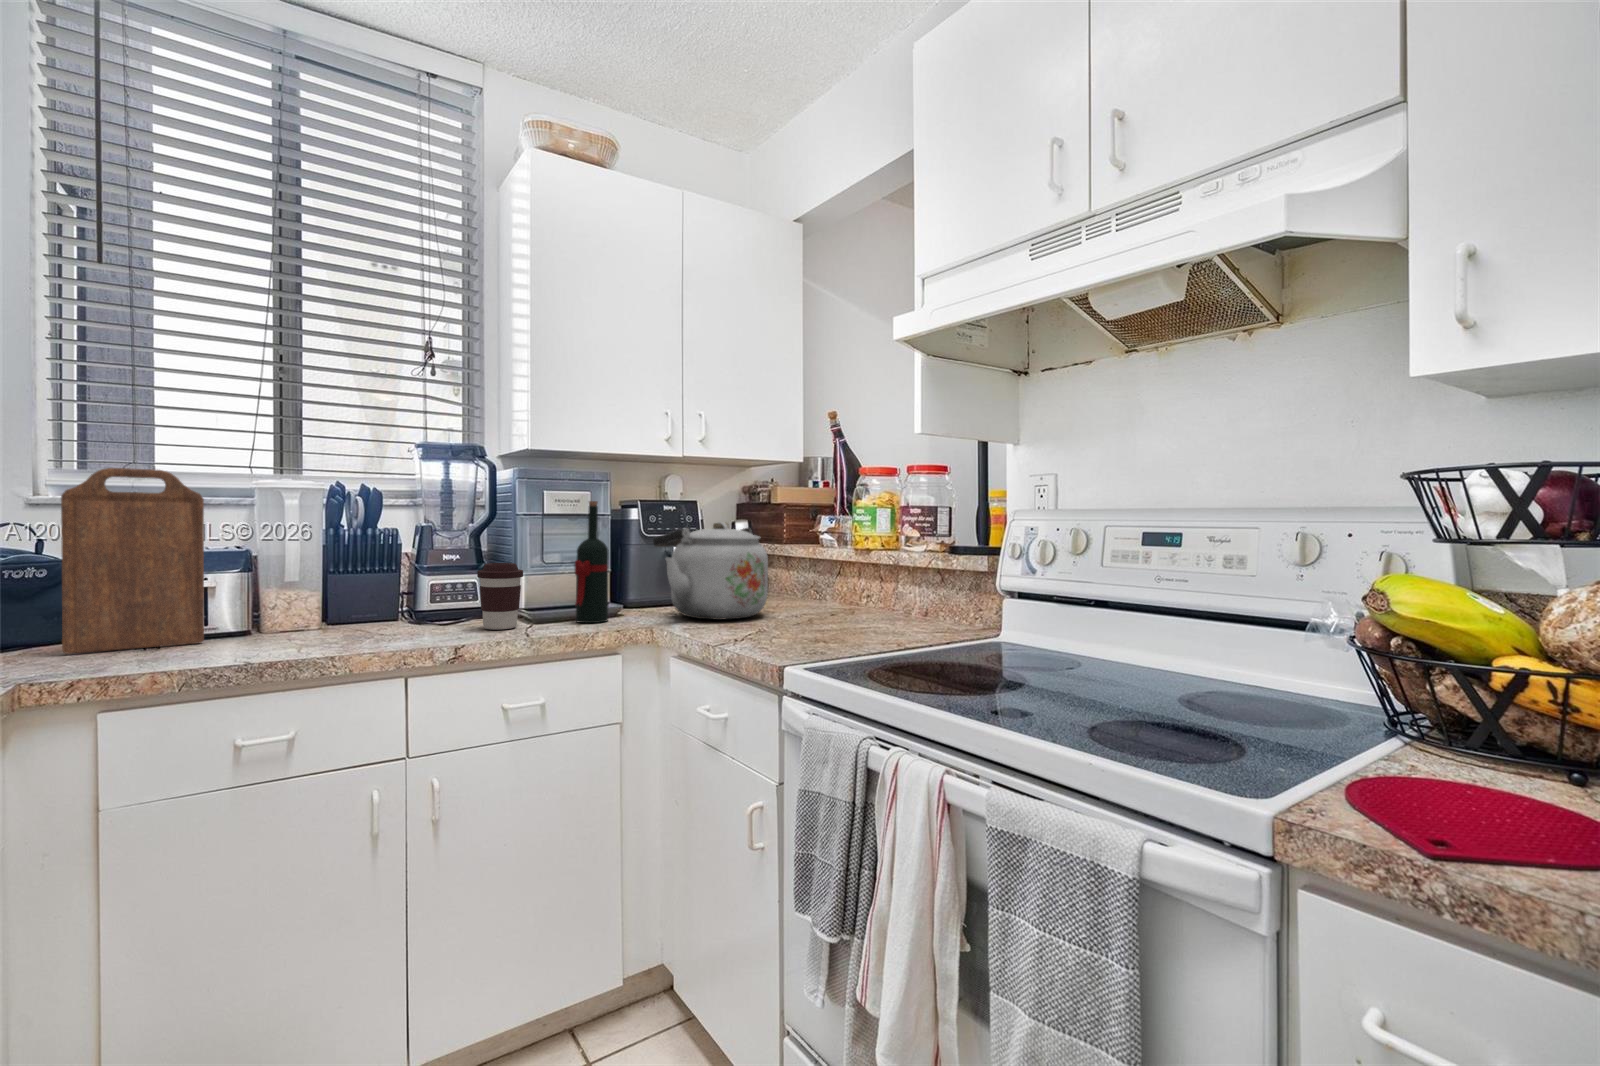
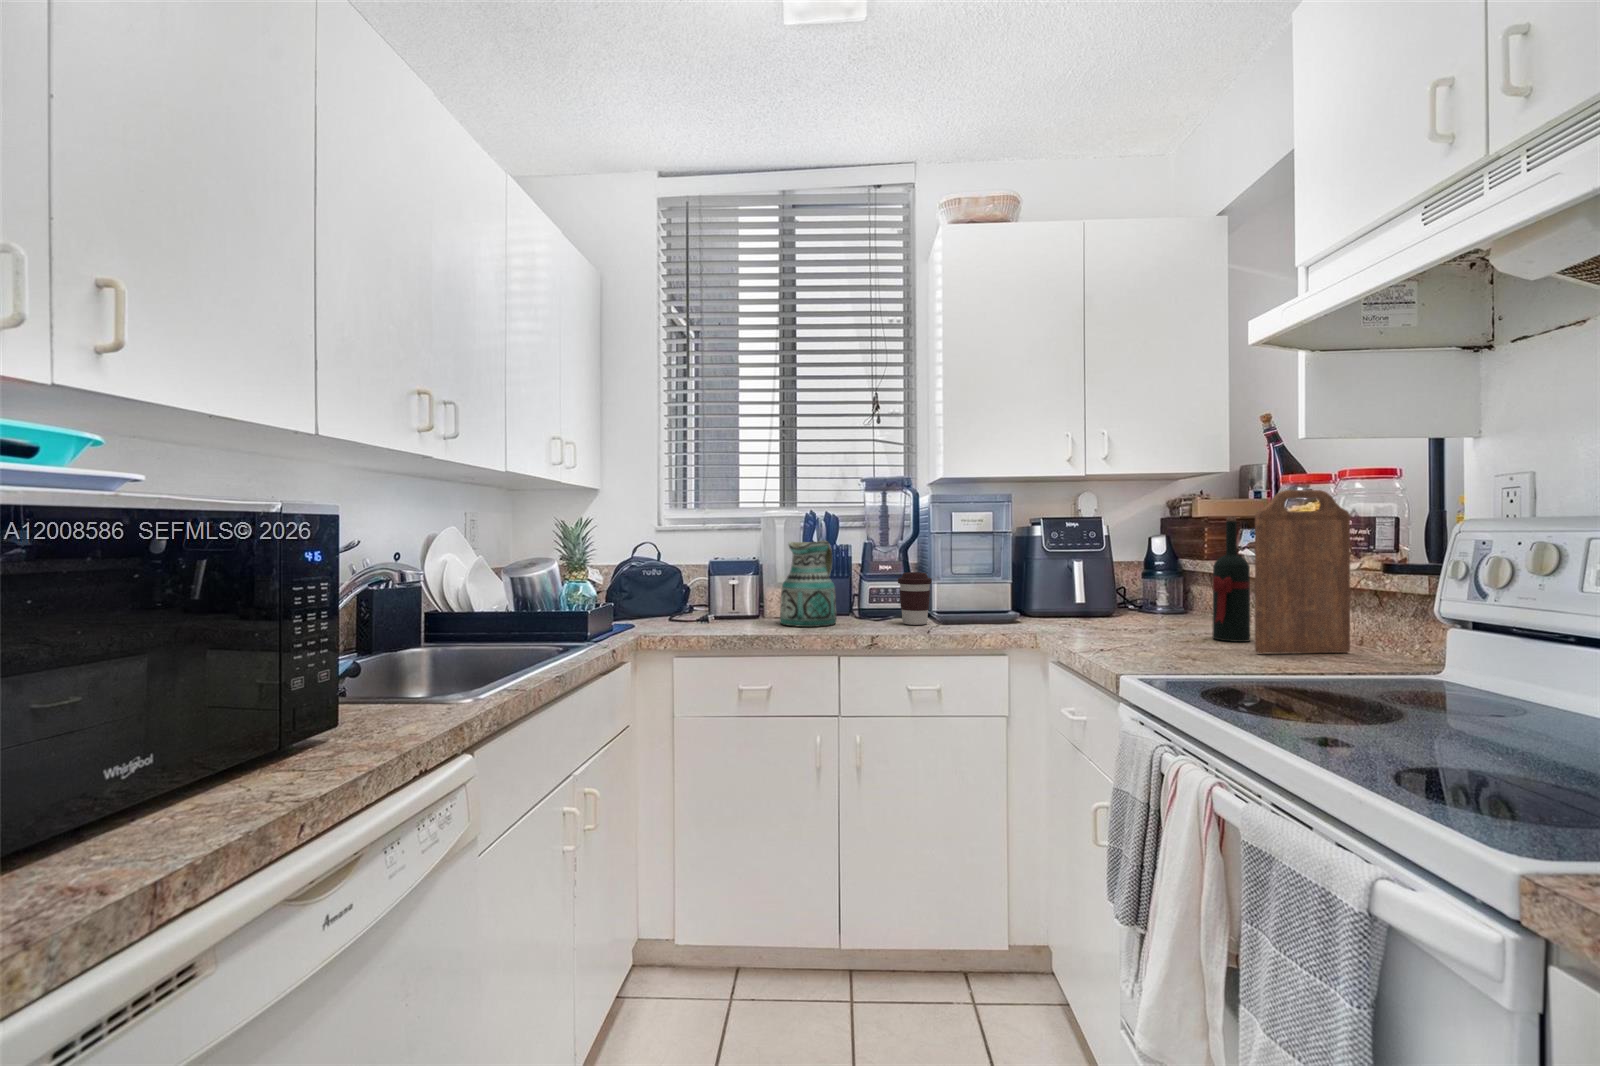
cutting board: present [61,468,204,654] -> present [1255,490,1350,654]
wine bottle: present [575,501,608,623] -> present [1212,516,1250,642]
ceramic pitcher: none [290,520,386,646] -> present [780,540,836,627]
kettle: present [653,522,768,620] -> none [1046,538,1162,631]

